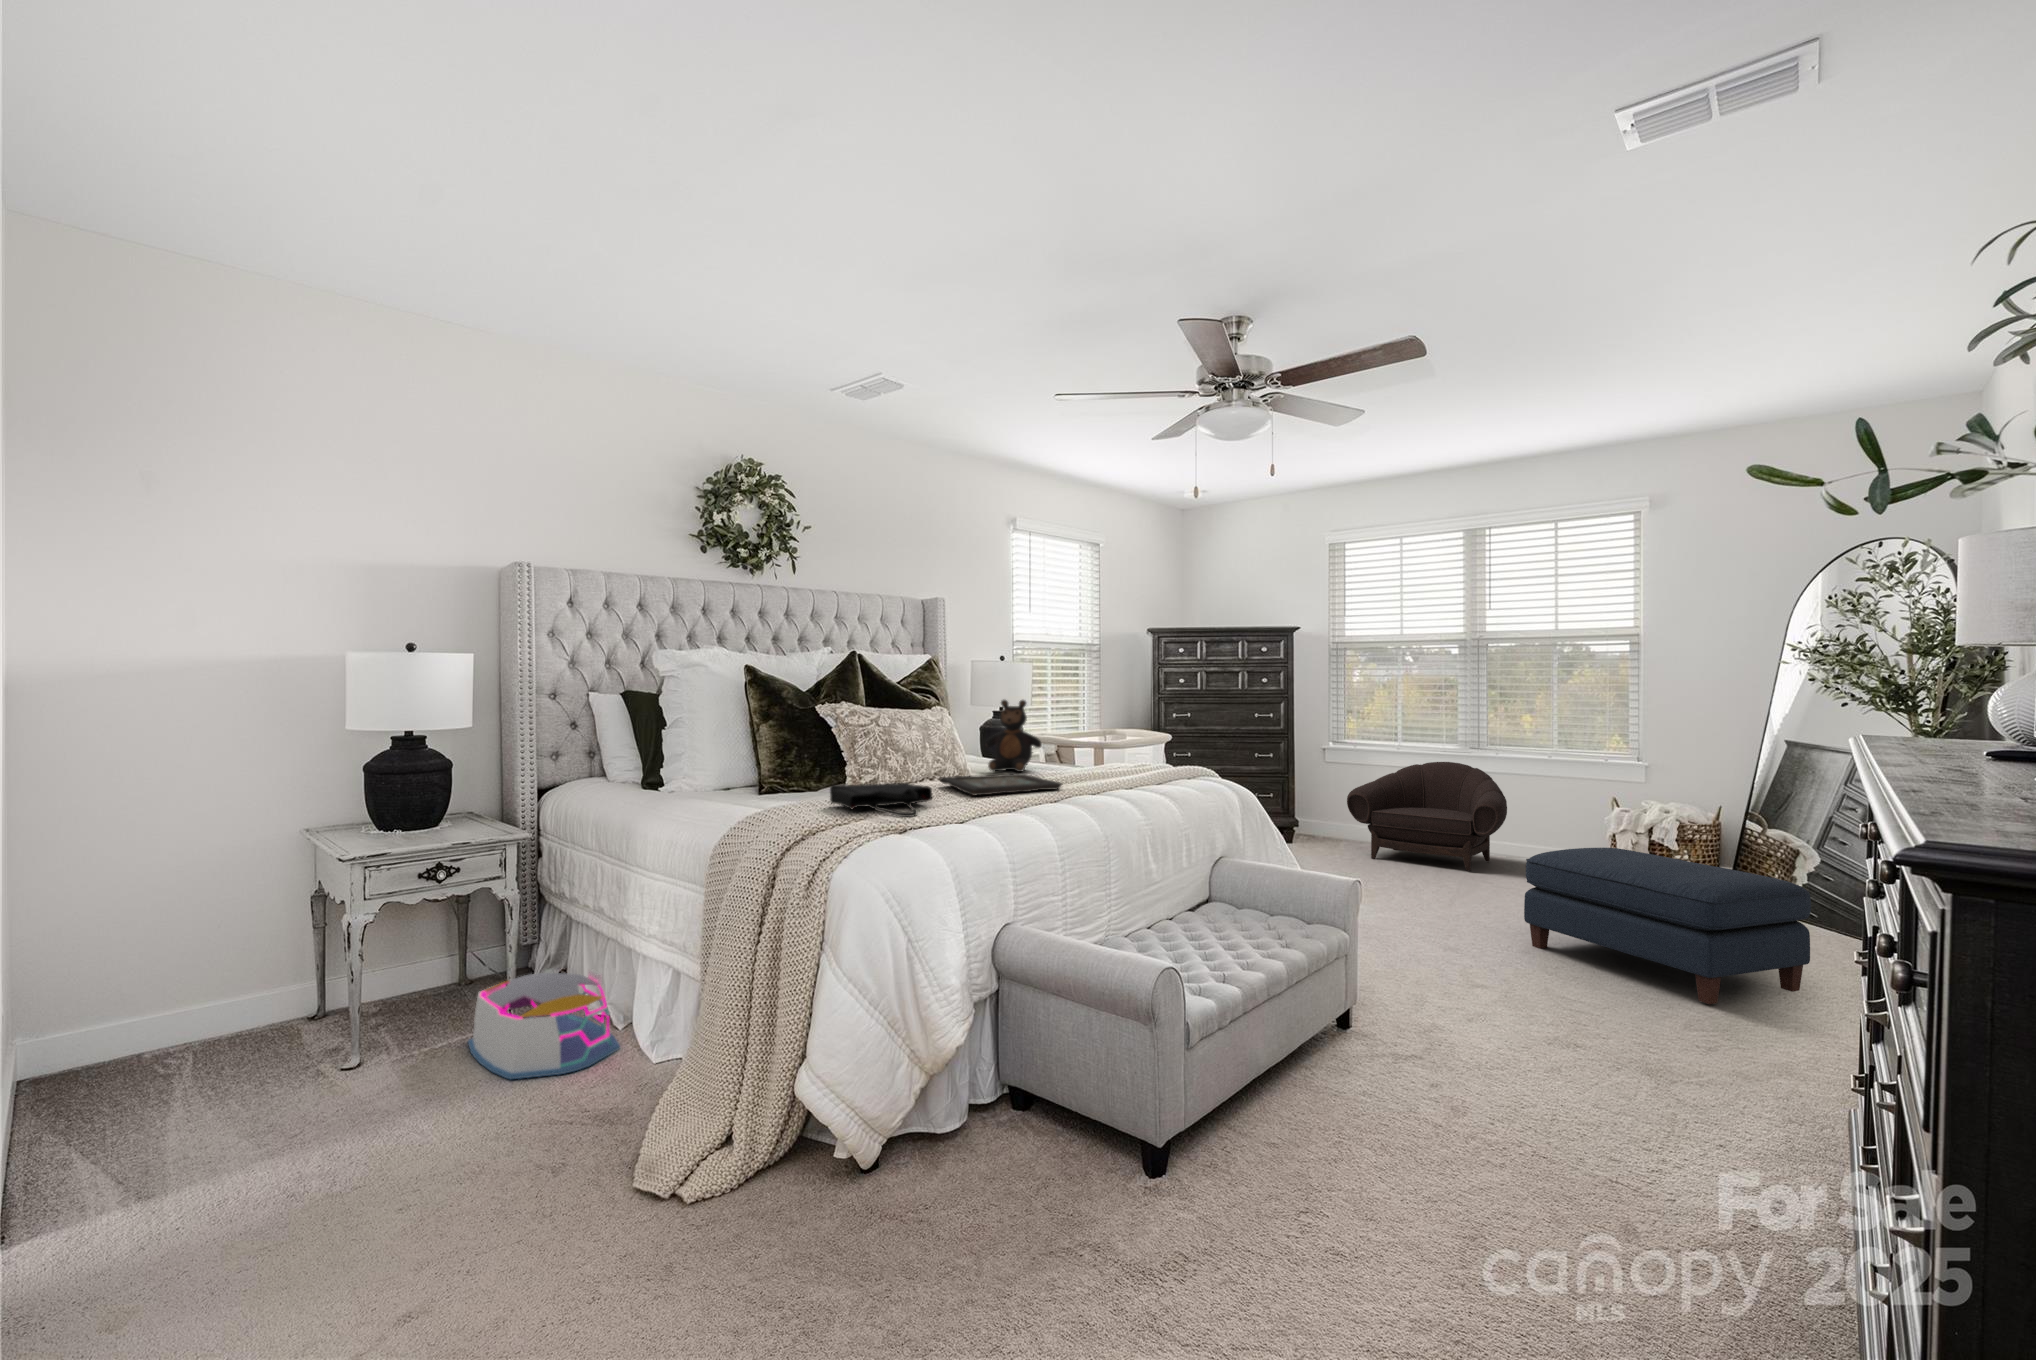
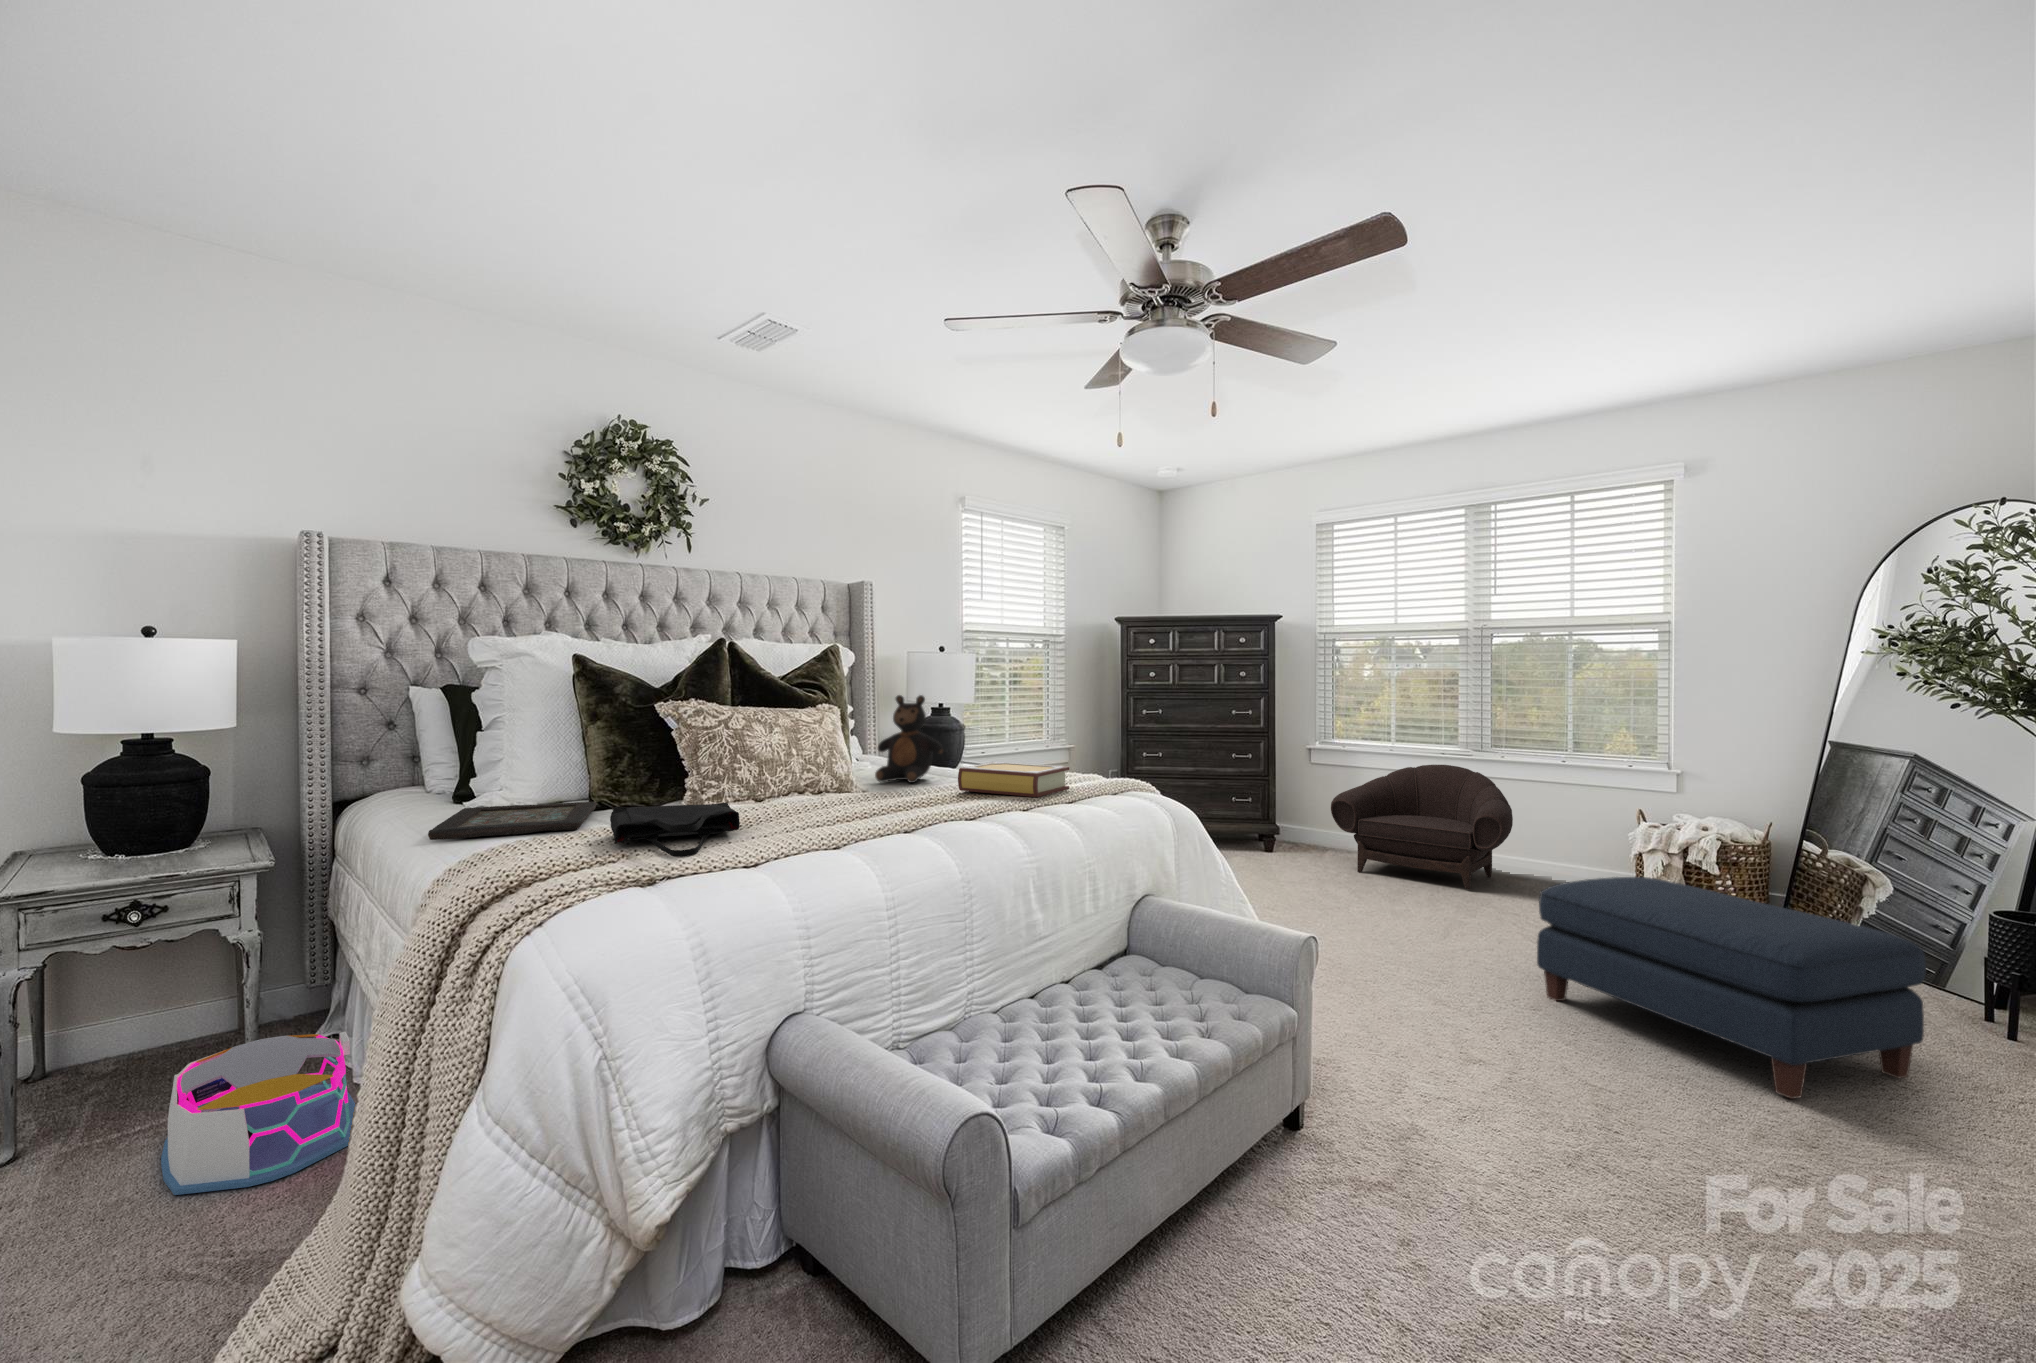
book: none [1067,754,1155,780] -> present [958,762,1070,797]
decorative tray: present [940,774,1062,795] -> present [428,802,596,840]

